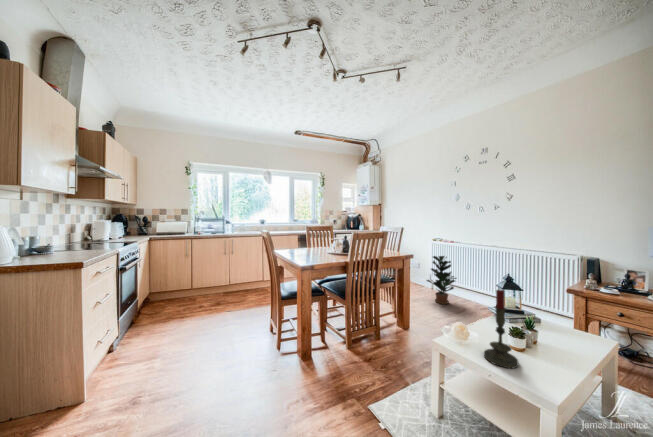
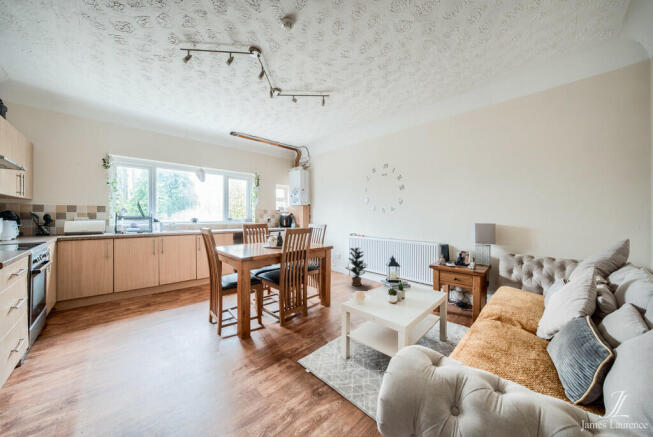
candle: present [484,290,518,368] -> none [374,265,393,315]

